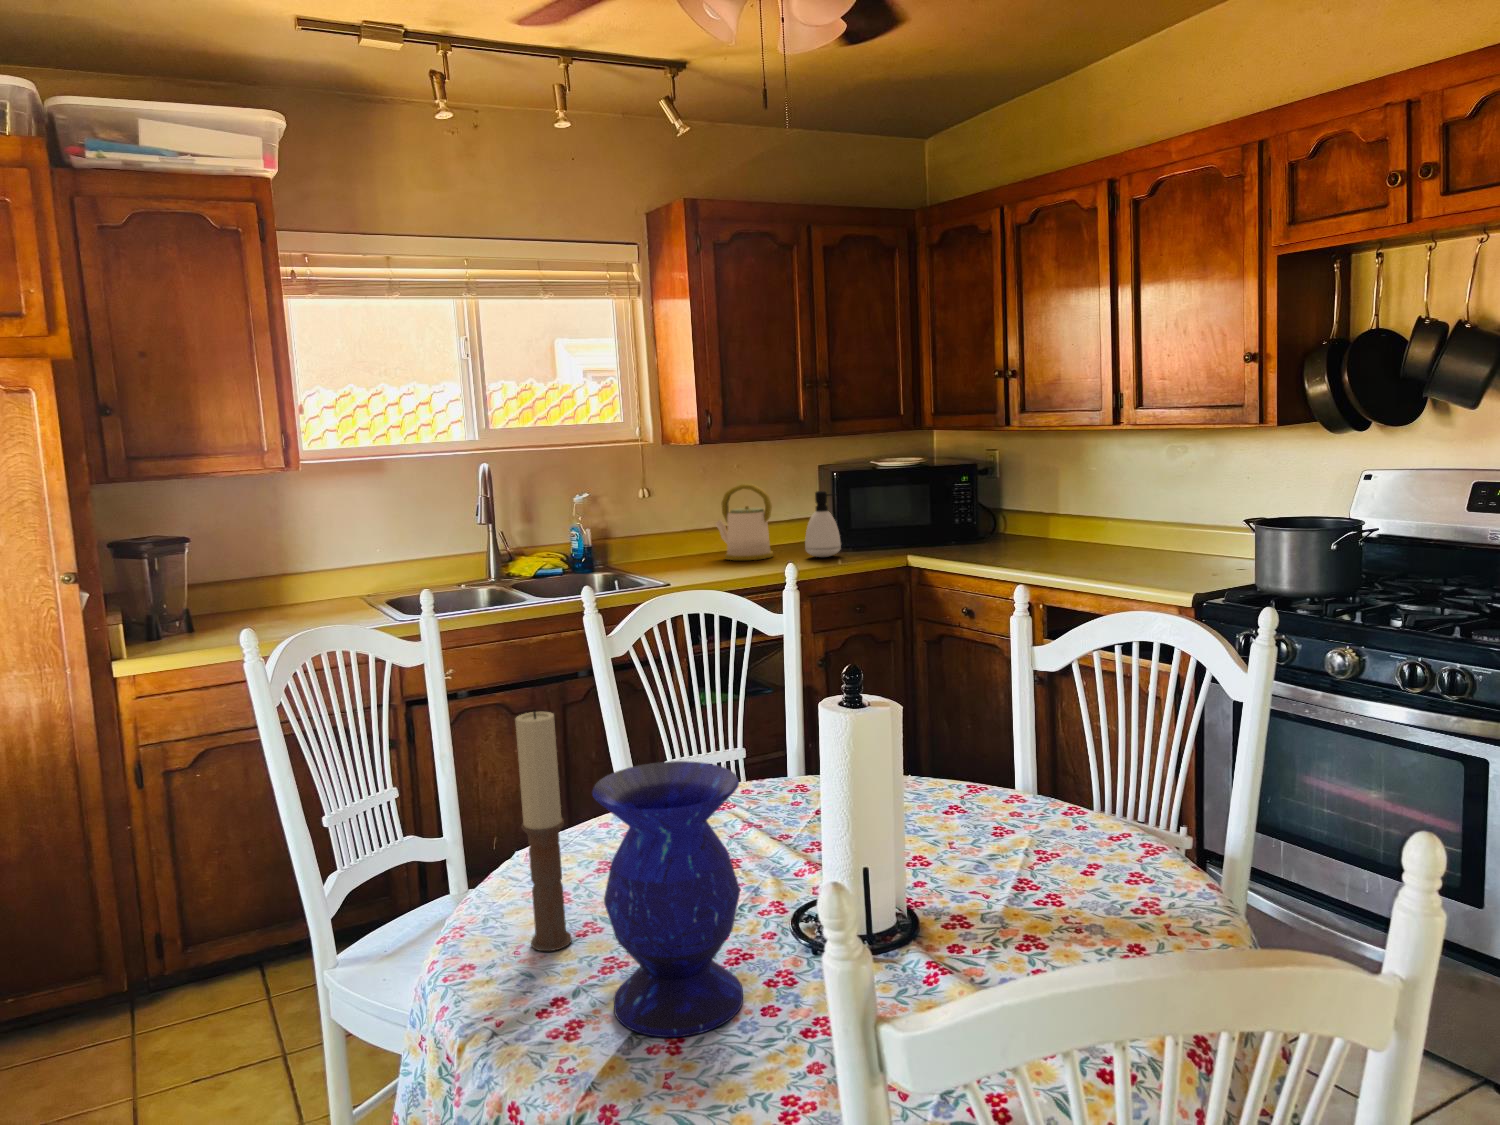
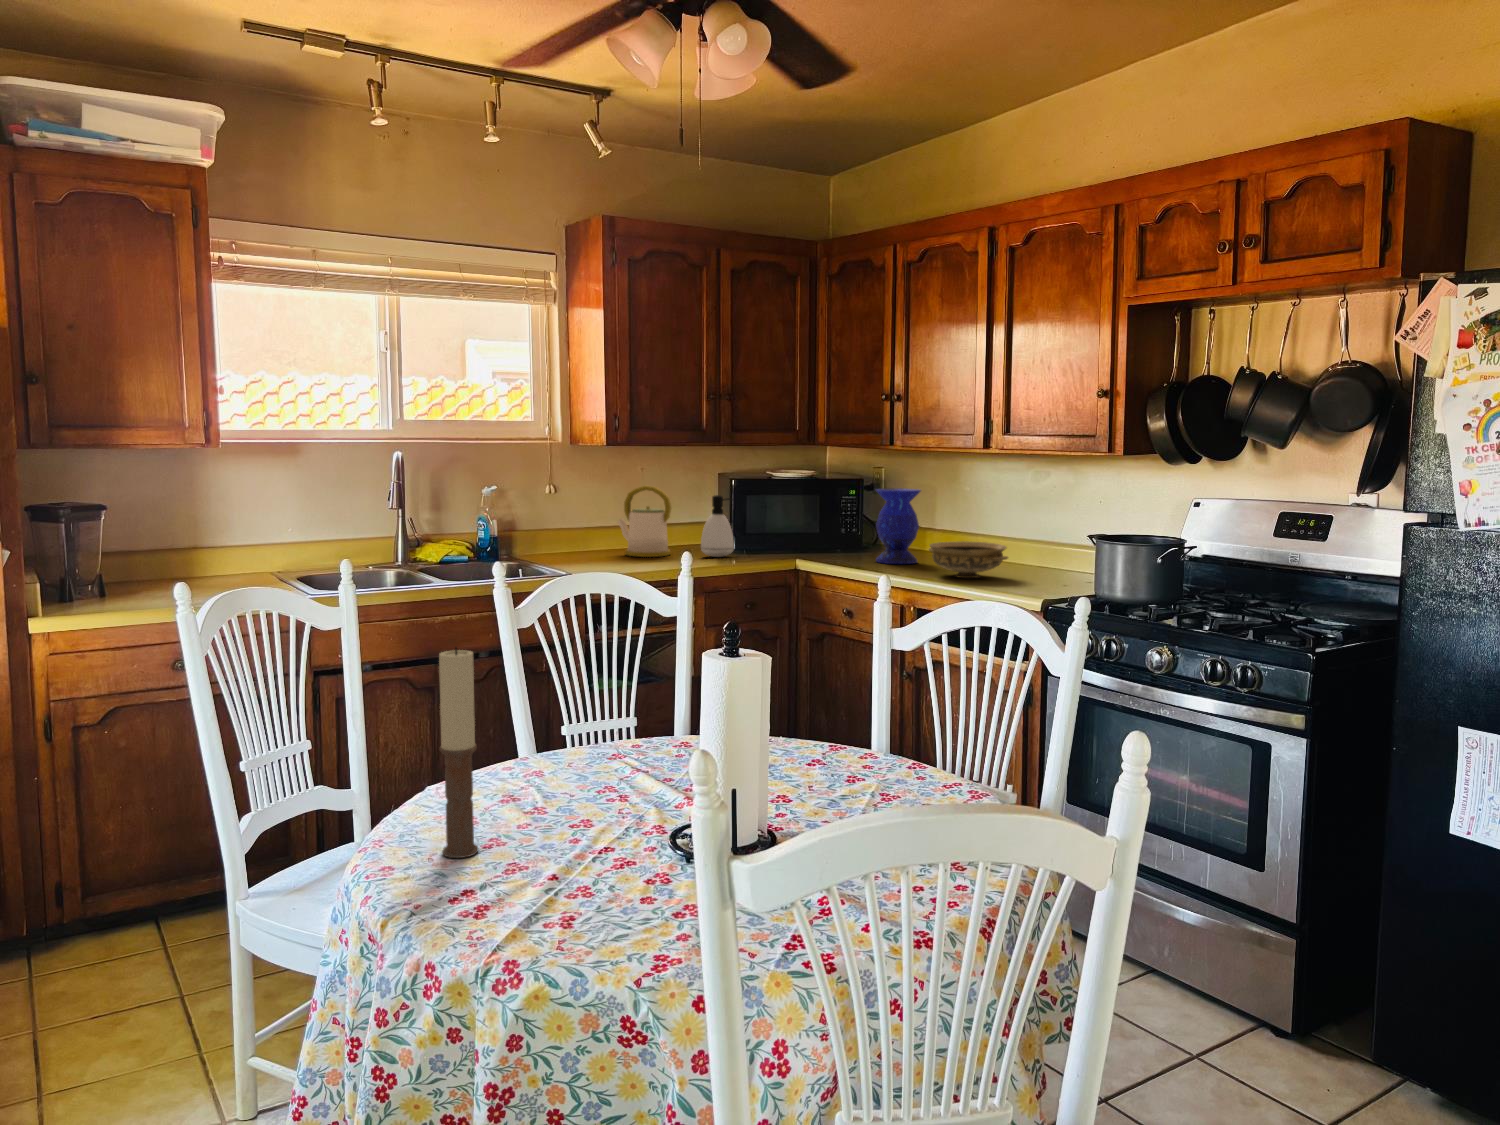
ceramic bowl: none [1057,529,1150,571] -> present [929,541,1008,578]
vase: present [592,761,743,1037] -> present [876,488,921,564]

